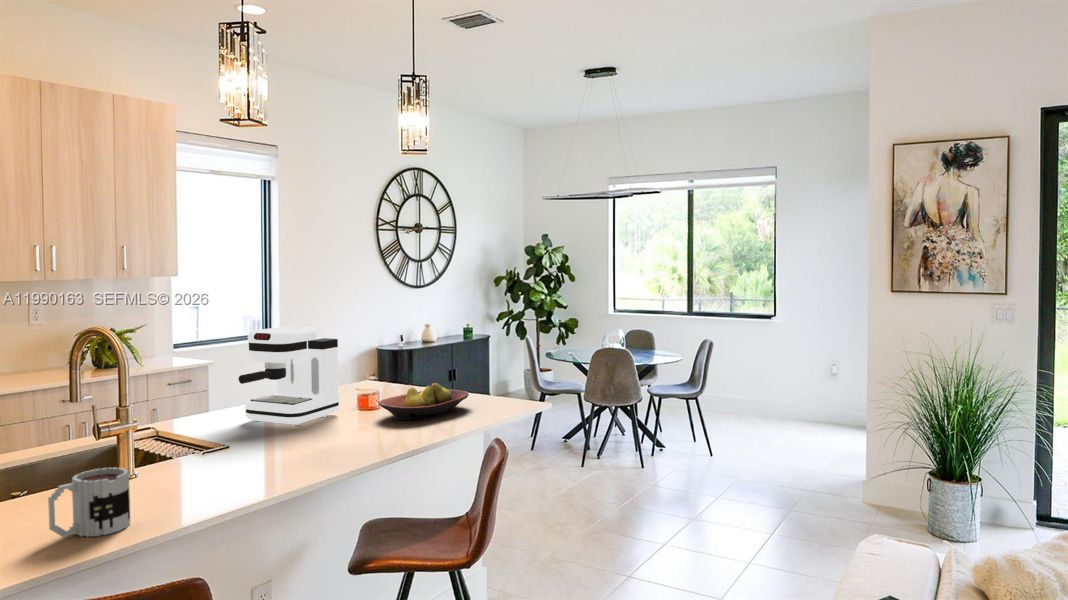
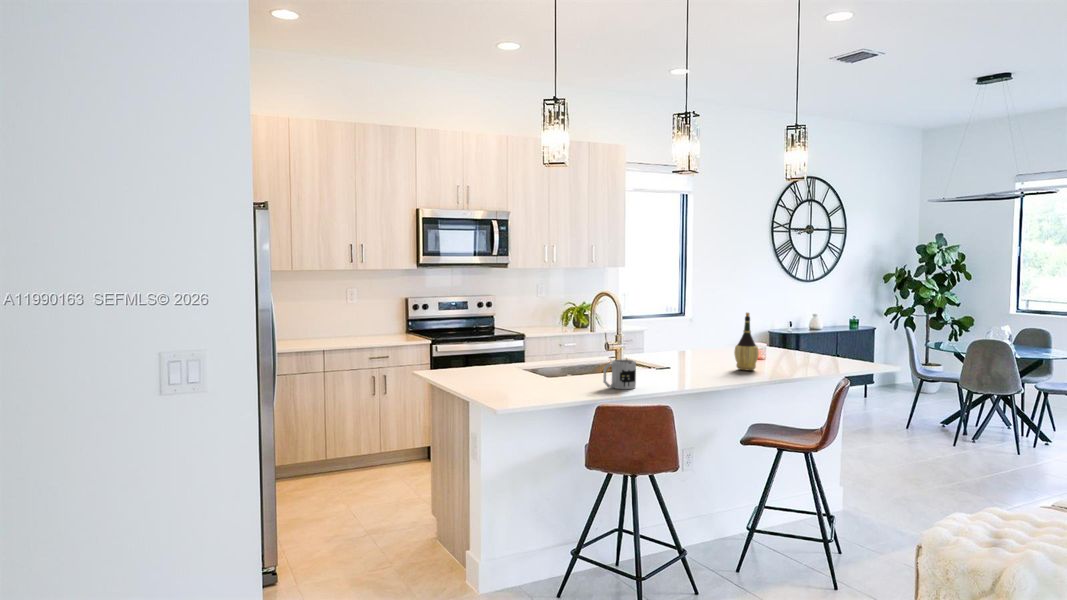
coffee maker: present [239,327,339,425] -> none [678,300,740,362]
wine bottle: none [331,347,369,440] -> present [734,313,759,370]
fruit bowl: present [378,383,469,420] -> none [765,344,831,365]

